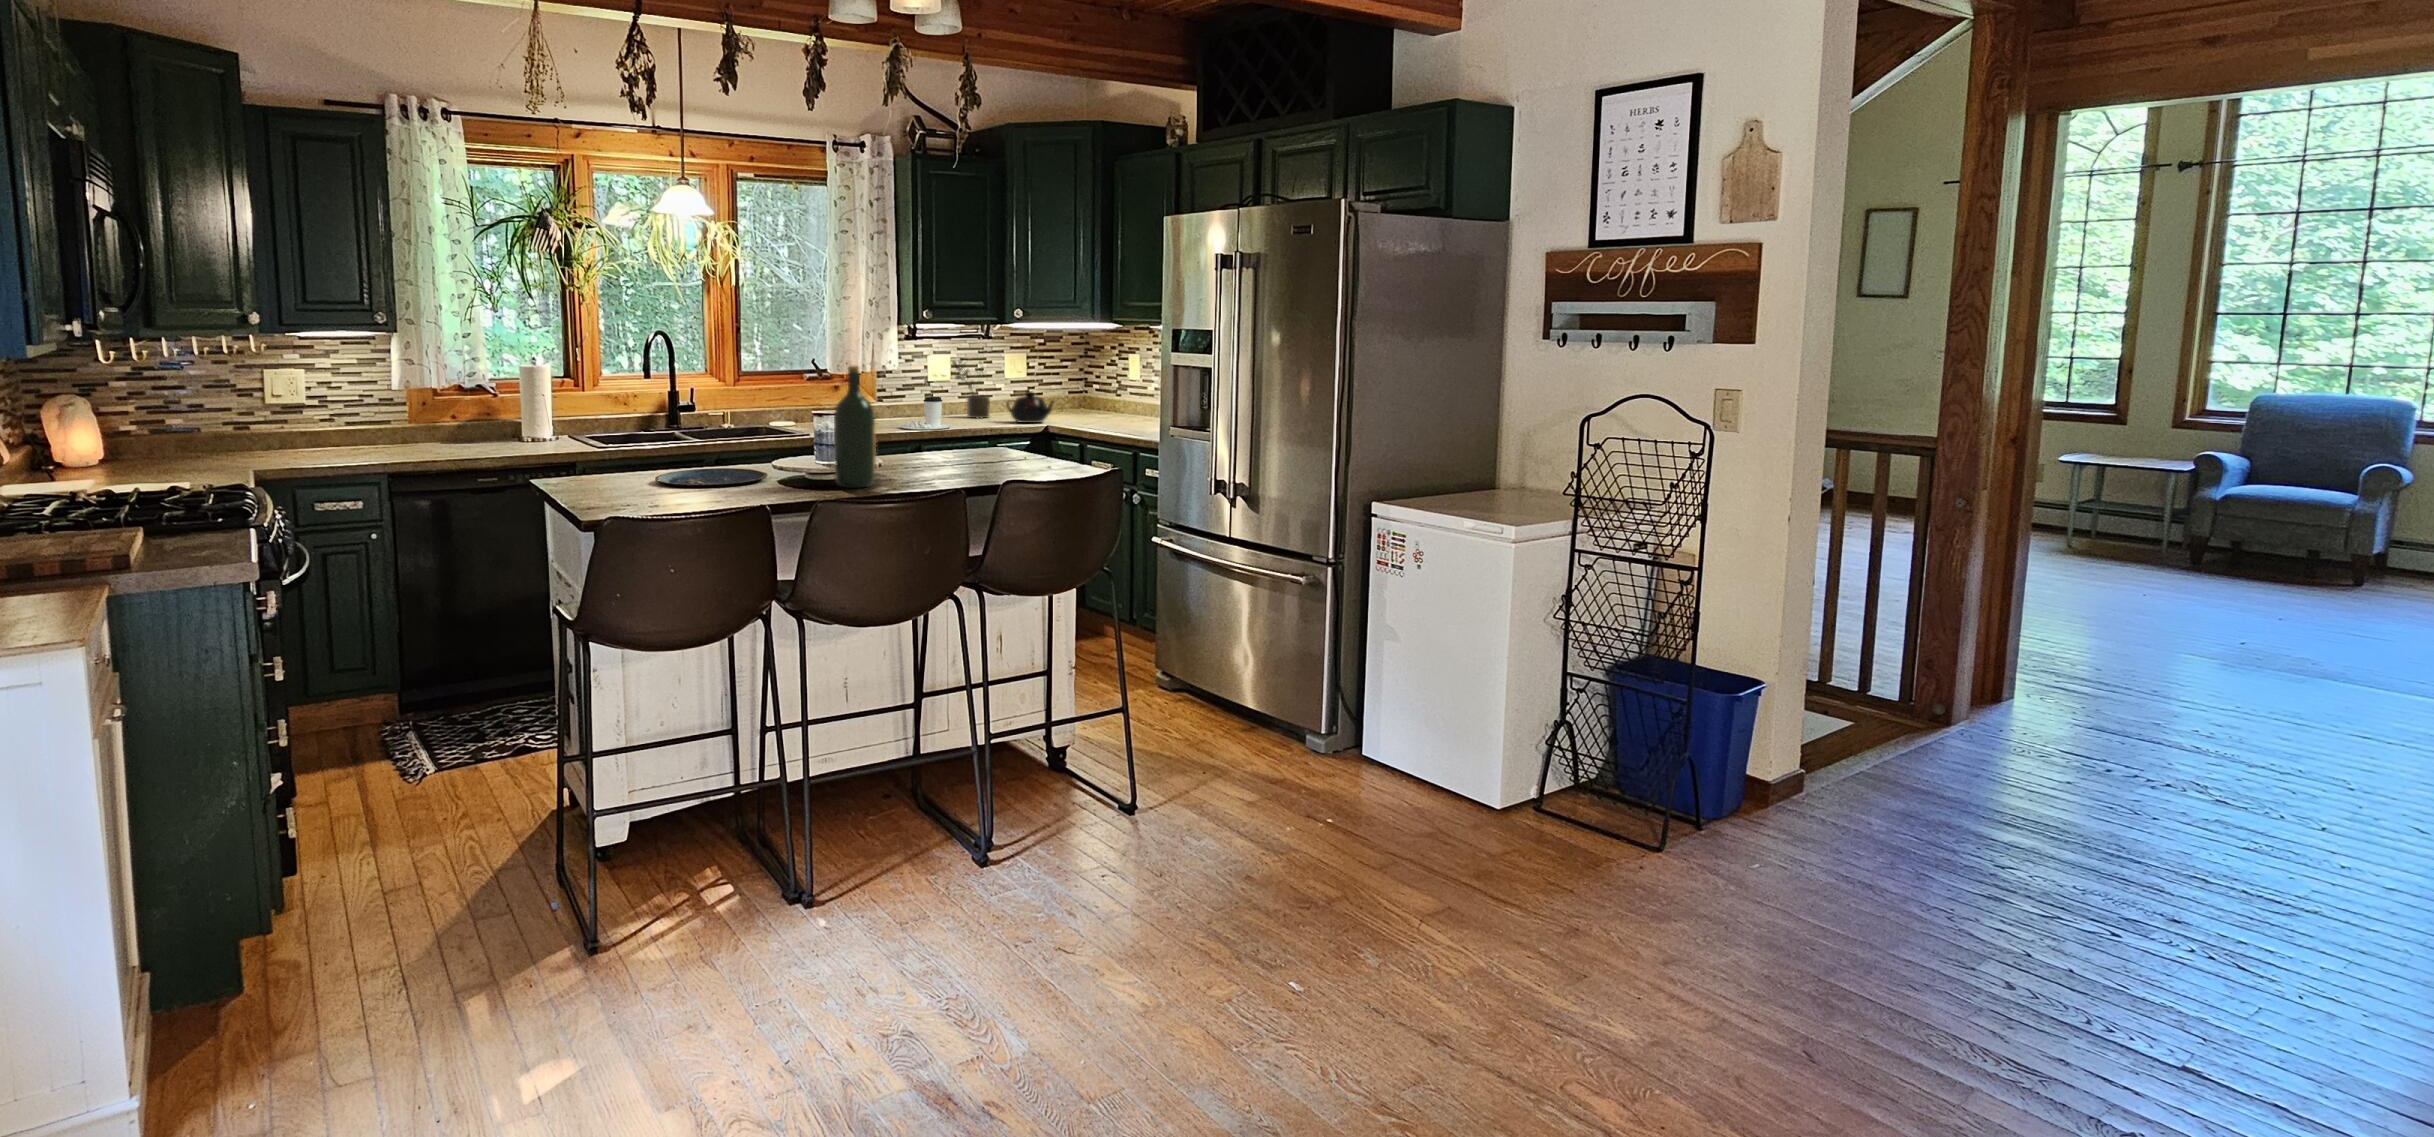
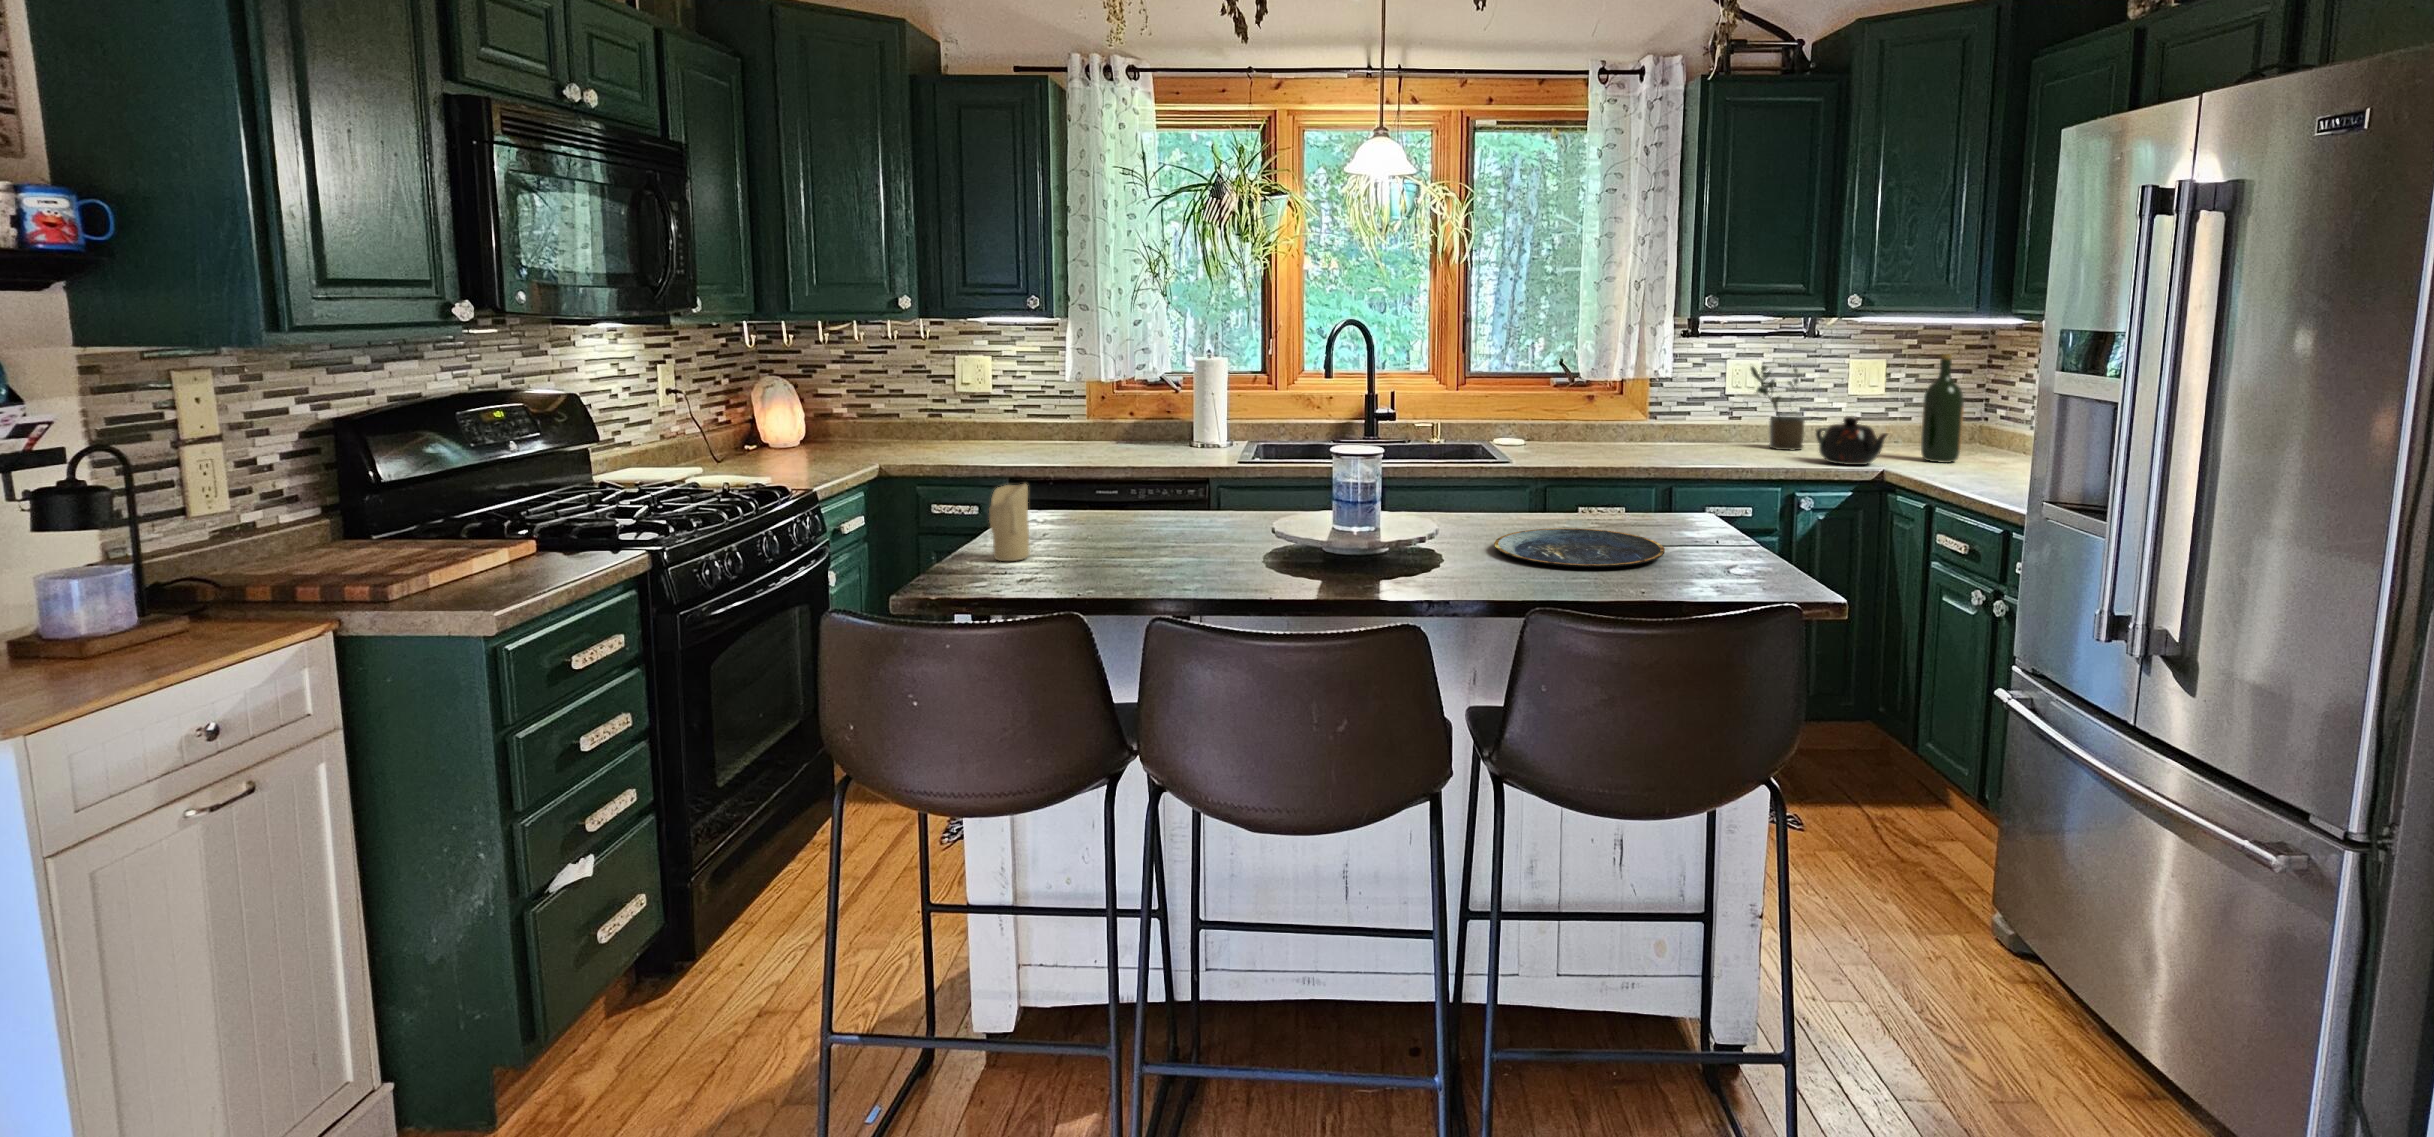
wine bottle: present [834,366,876,488] -> present [1921,354,1964,463]
coffee cup: present [900,397,951,430] -> none [1639,418,1714,466]
candle: none [621,444,649,497] -> present [989,484,1029,561]
plate: present [655,468,768,487] -> present [1494,528,1665,568]

